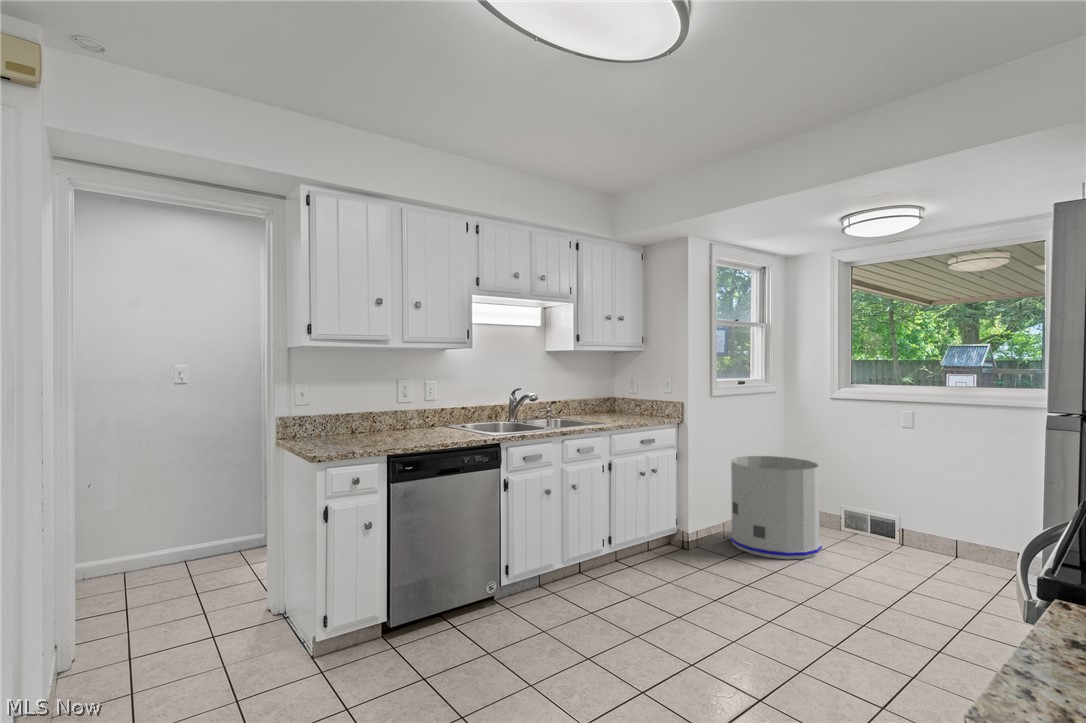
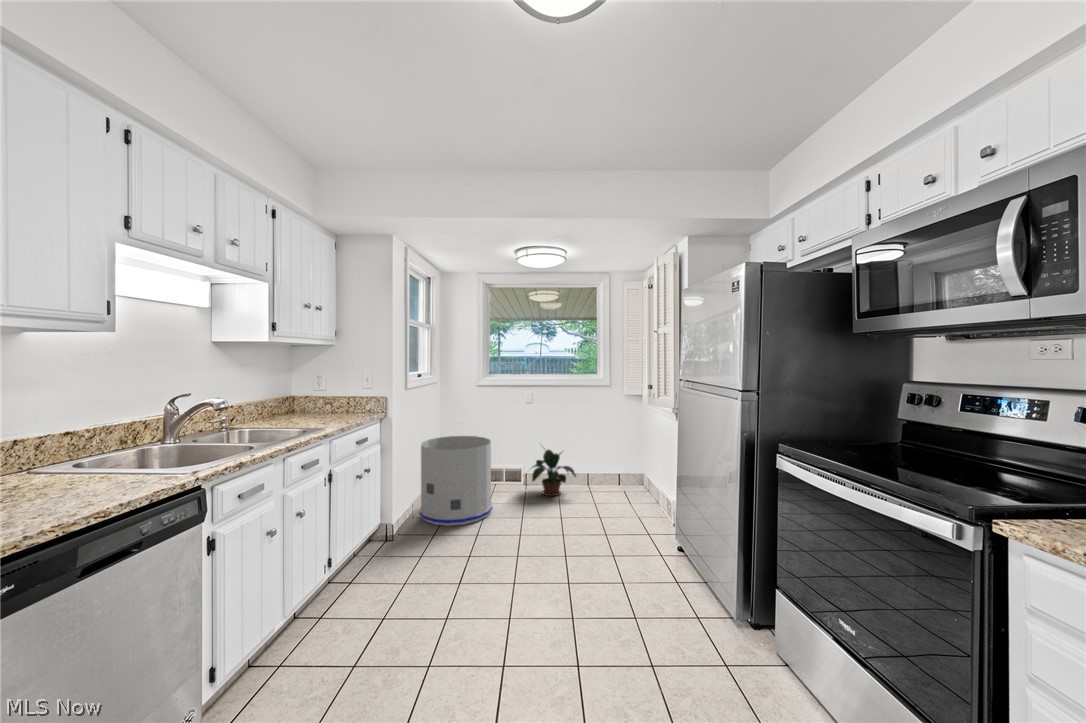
potted plant: none [891,483,970,566] -> present [532,450,576,496]

